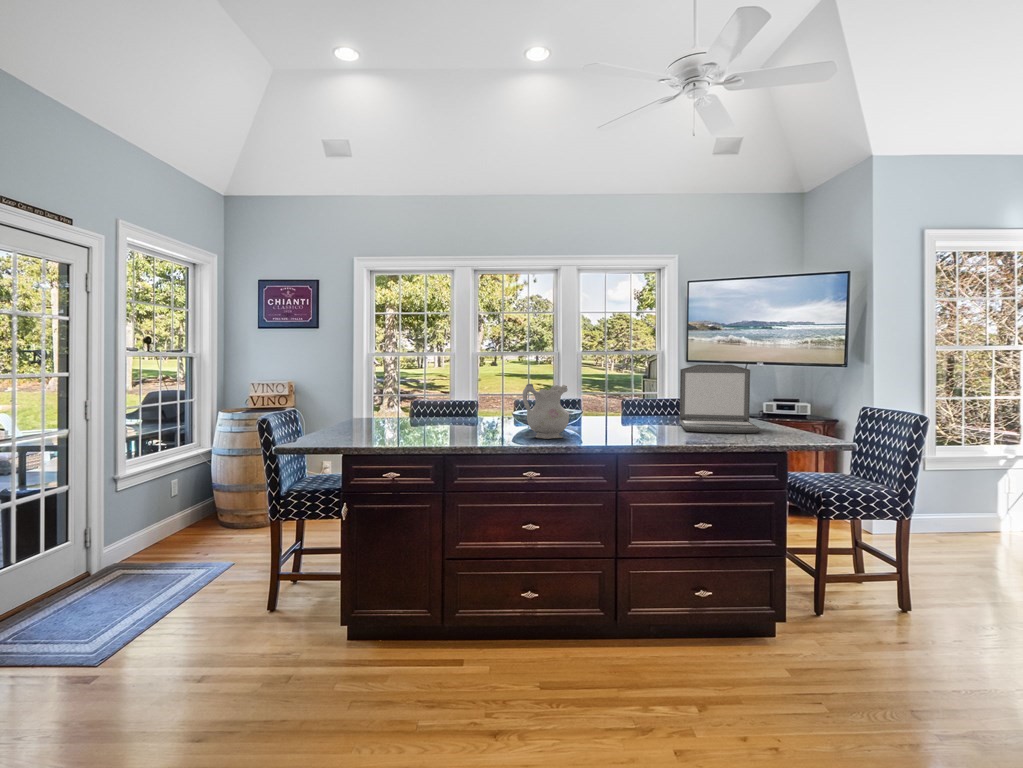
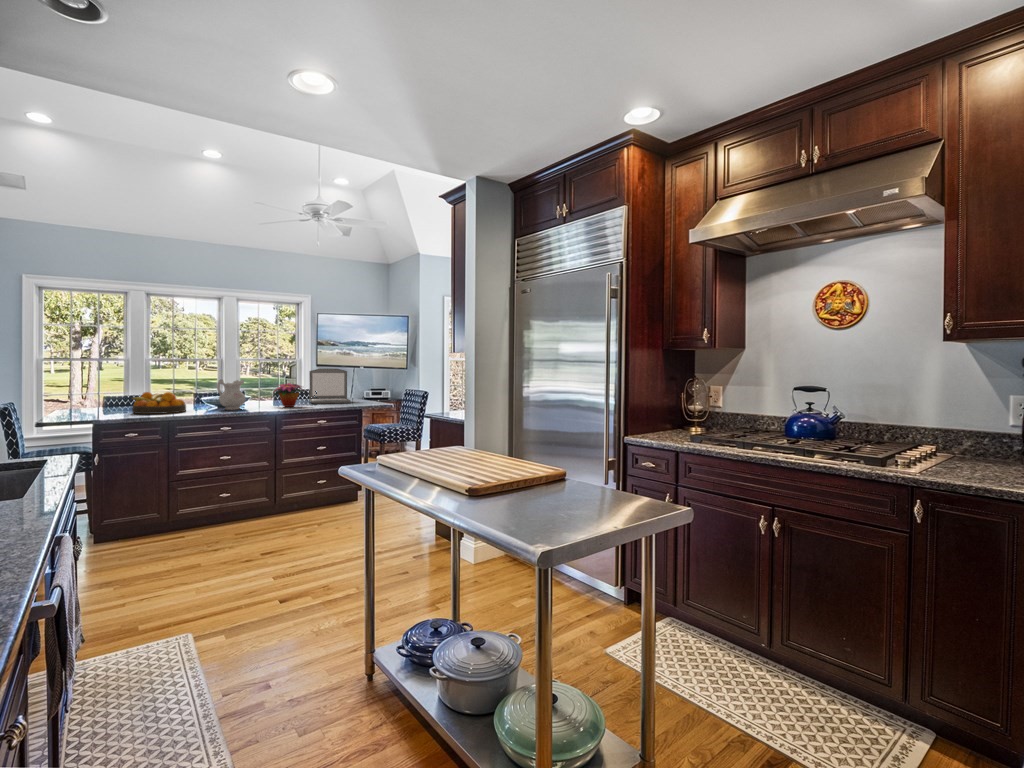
flower arrangement: none [610,391,680,438] -> present [275,383,303,407]
fruit bowl: none [400,403,478,441] -> present [132,392,186,414]

